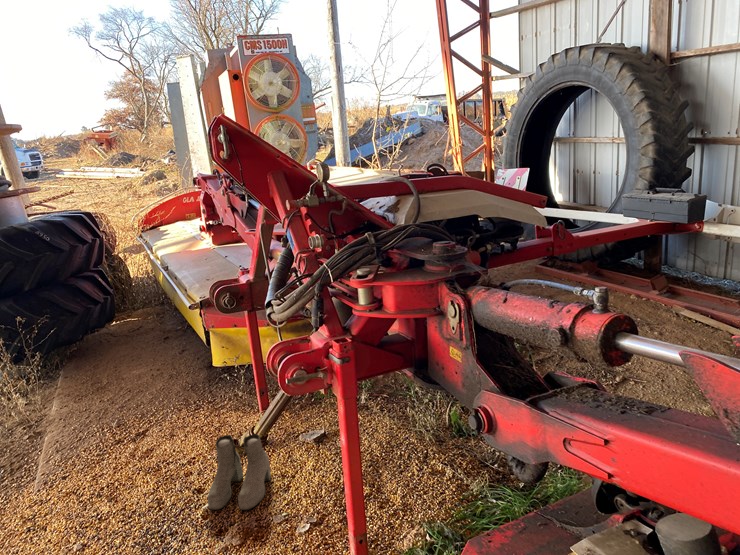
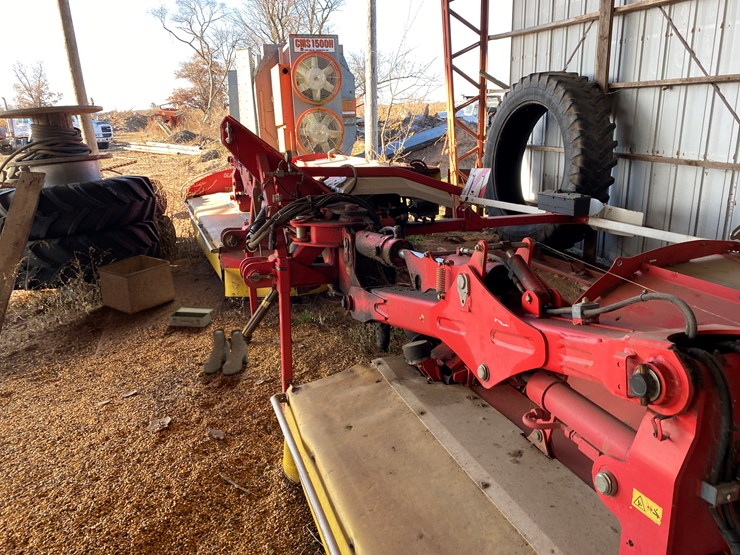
storage bin: none [29,317,144,405] -> present [98,255,176,314]
toolbox: none [139,386,203,420] -> present [169,306,215,327]

